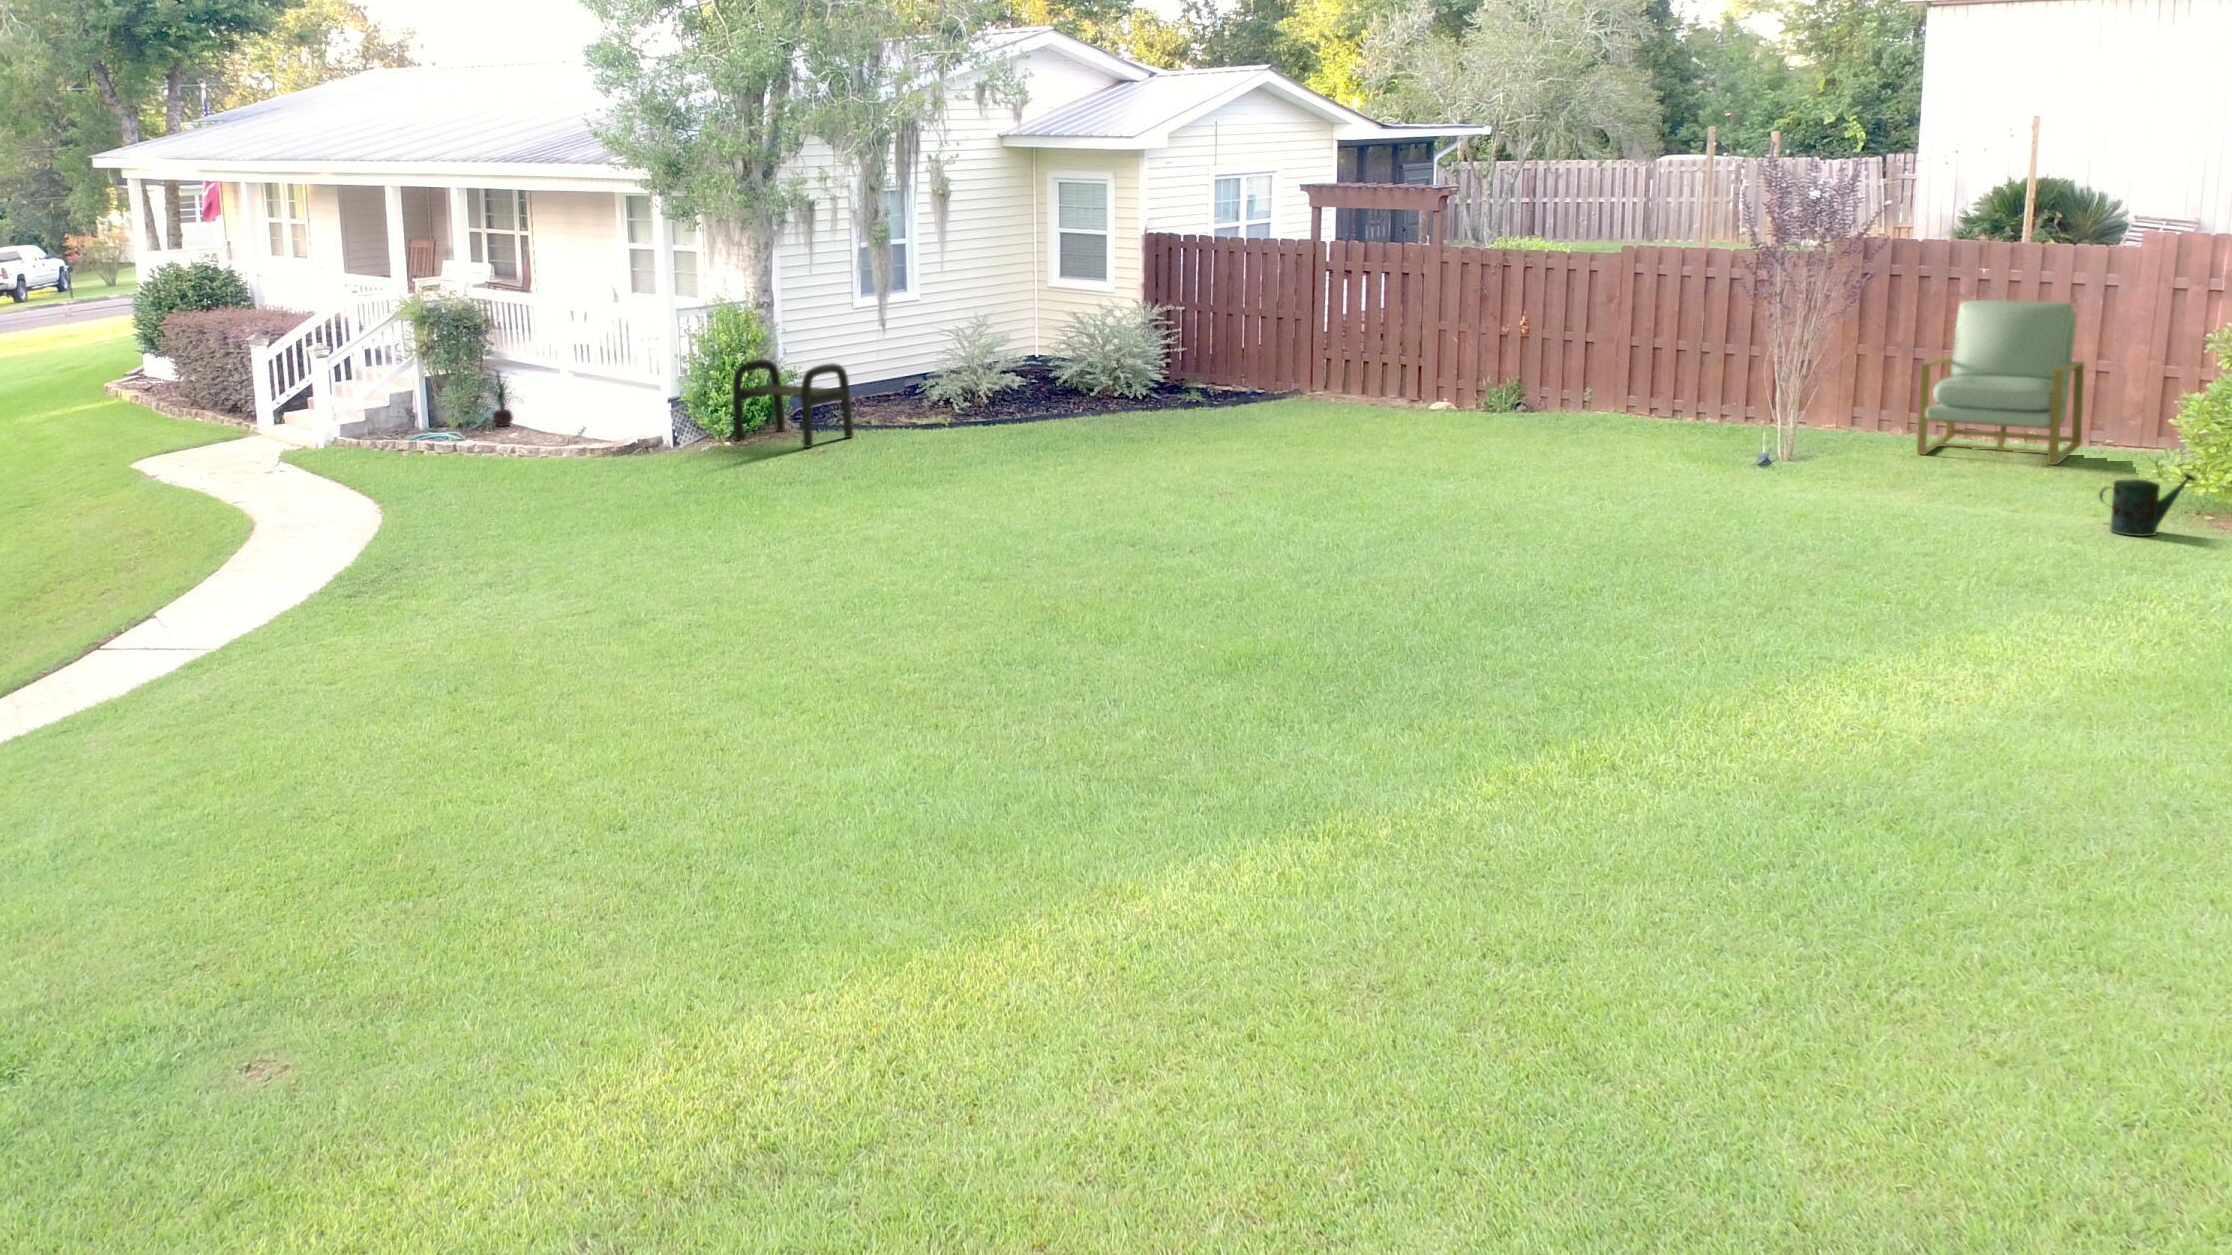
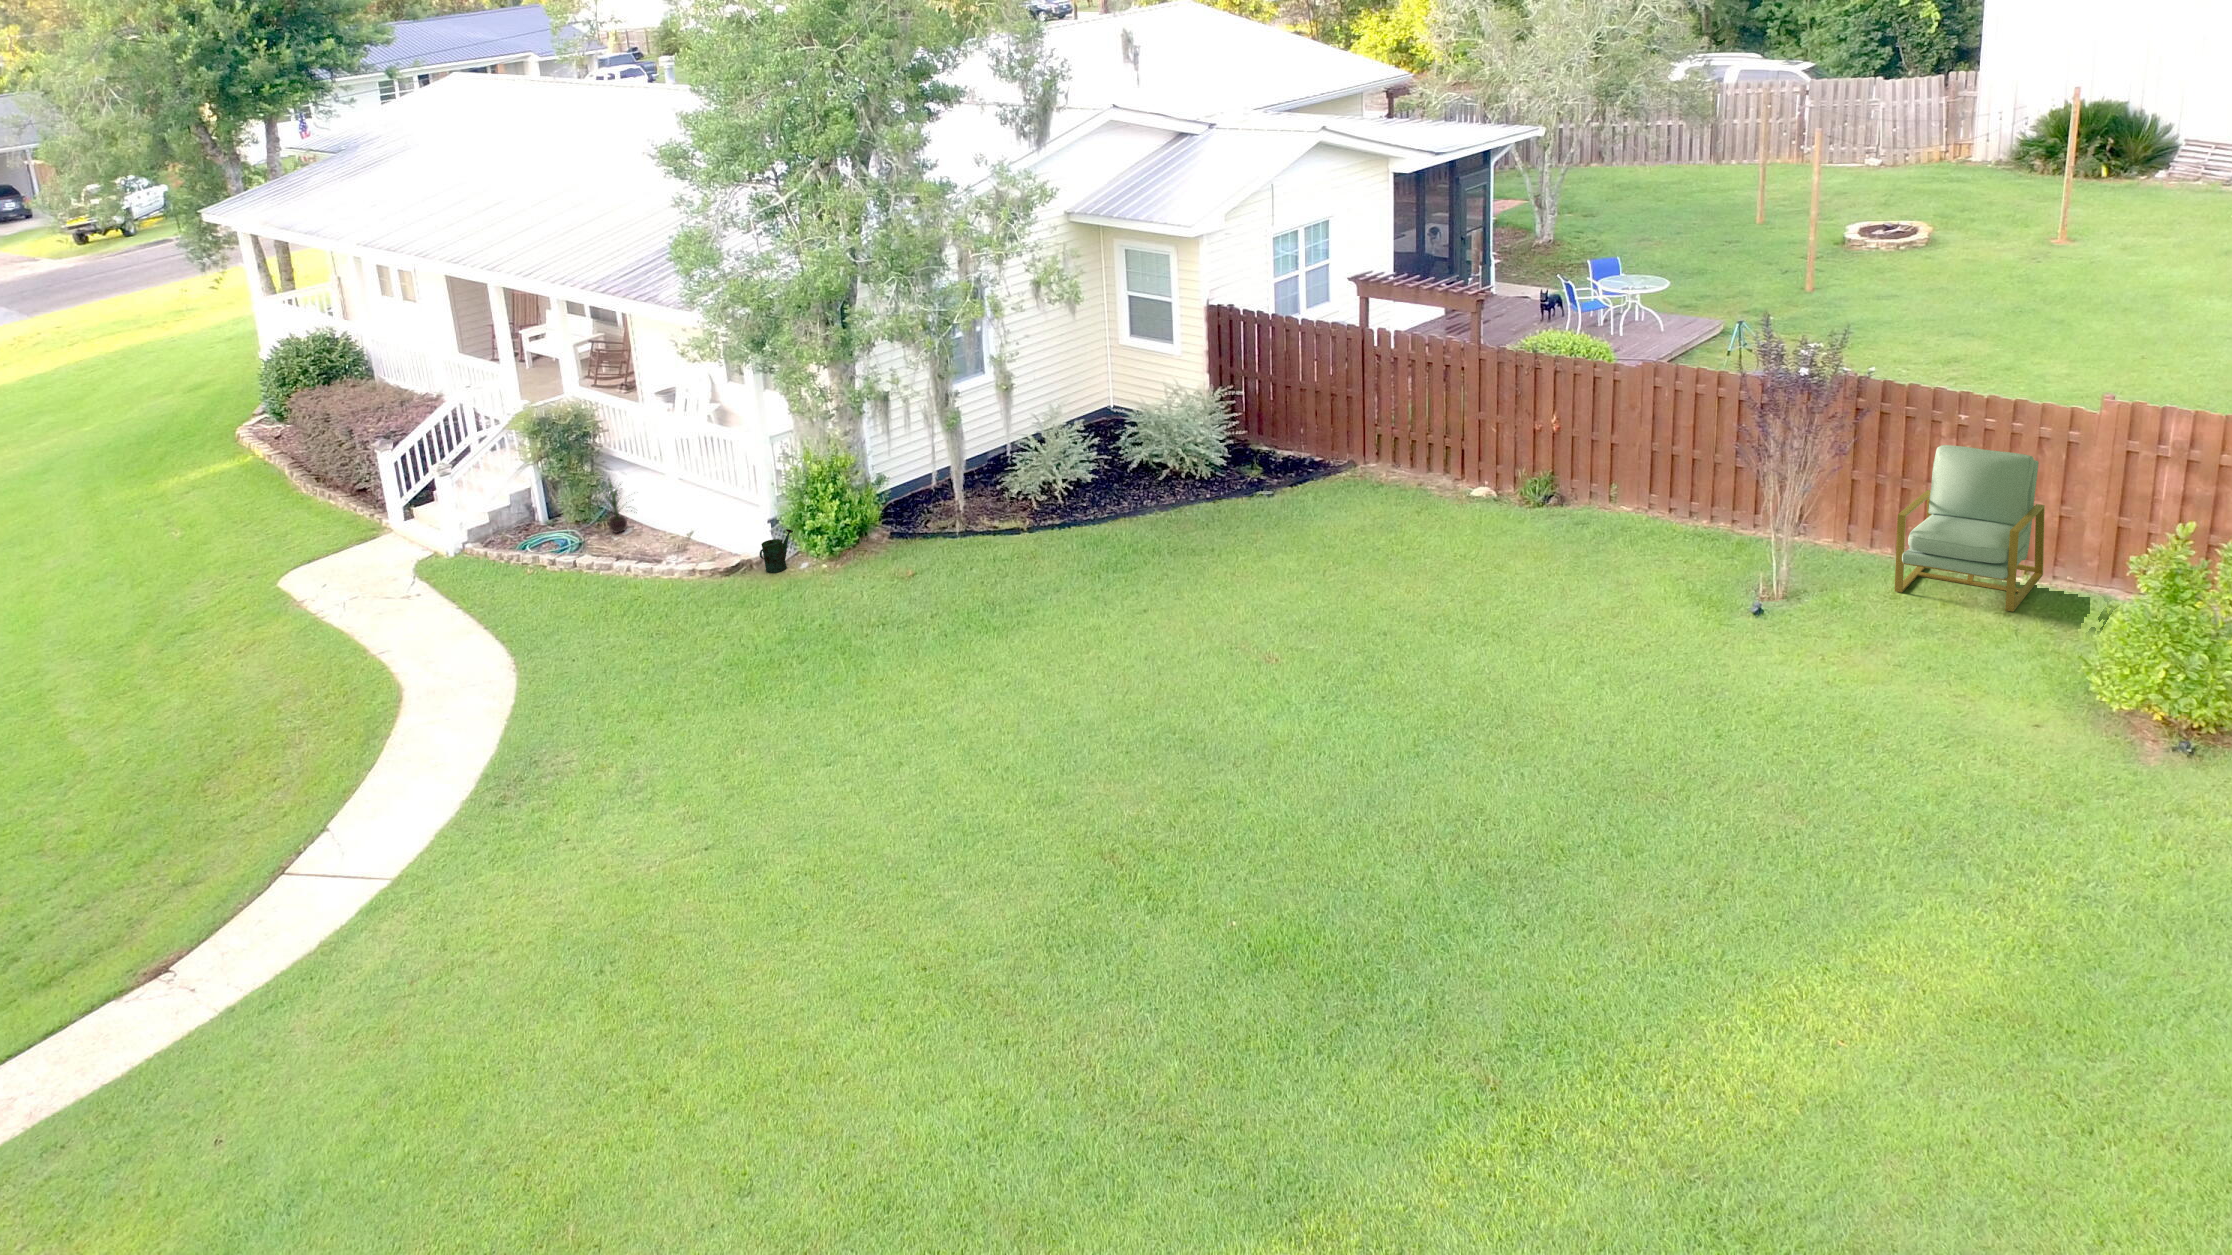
bench: present [733,360,854,448] -> none [829,482,944,575]
watering can: present [2099,473,2196,536] -> present [760,529,793,573]

